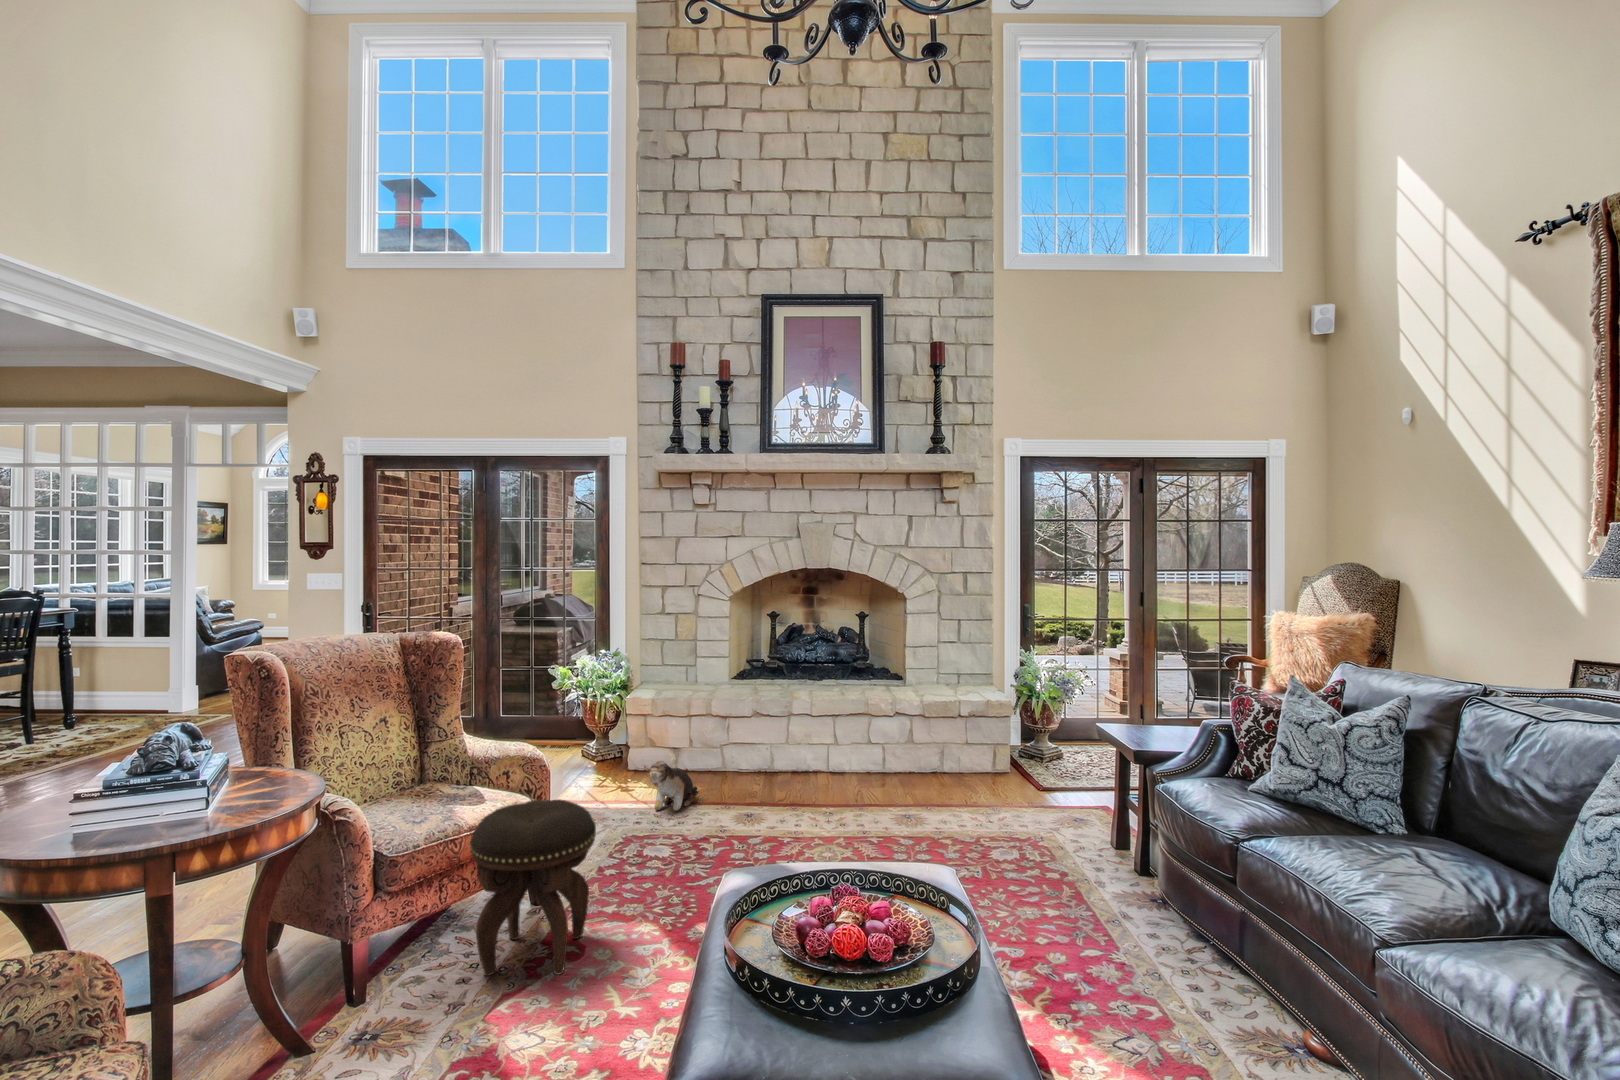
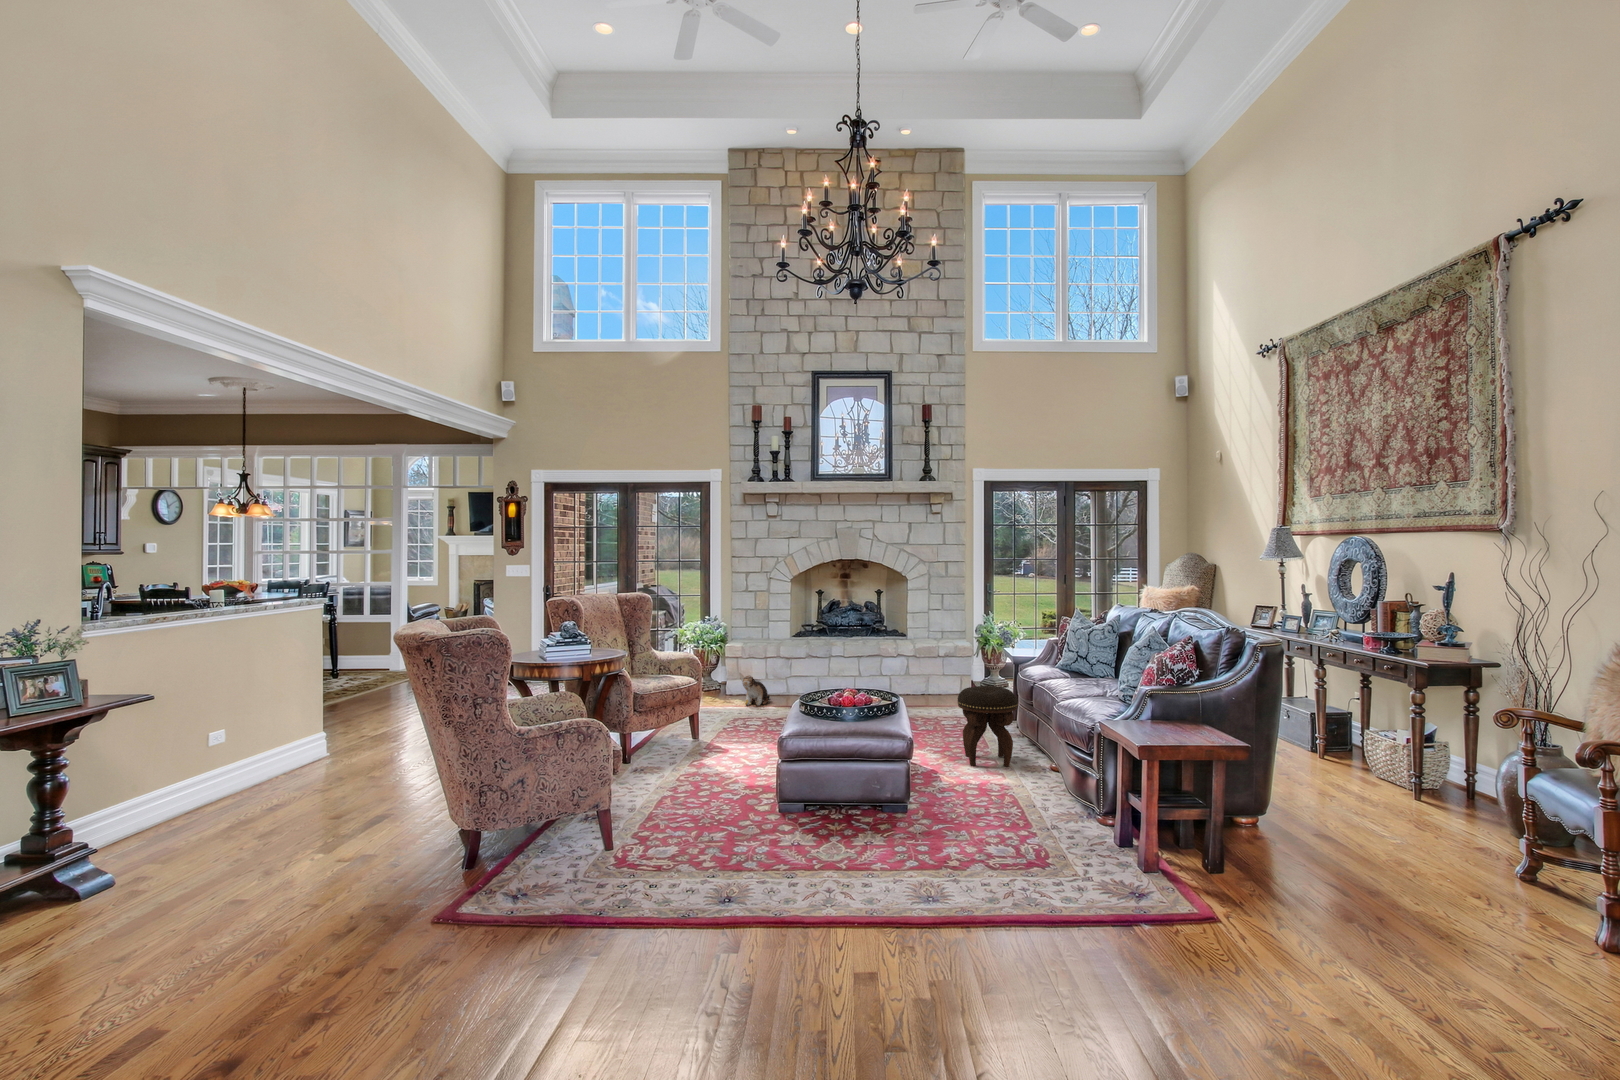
footstool: present [470,800,596,976] -> present [957,686,1018,766]

